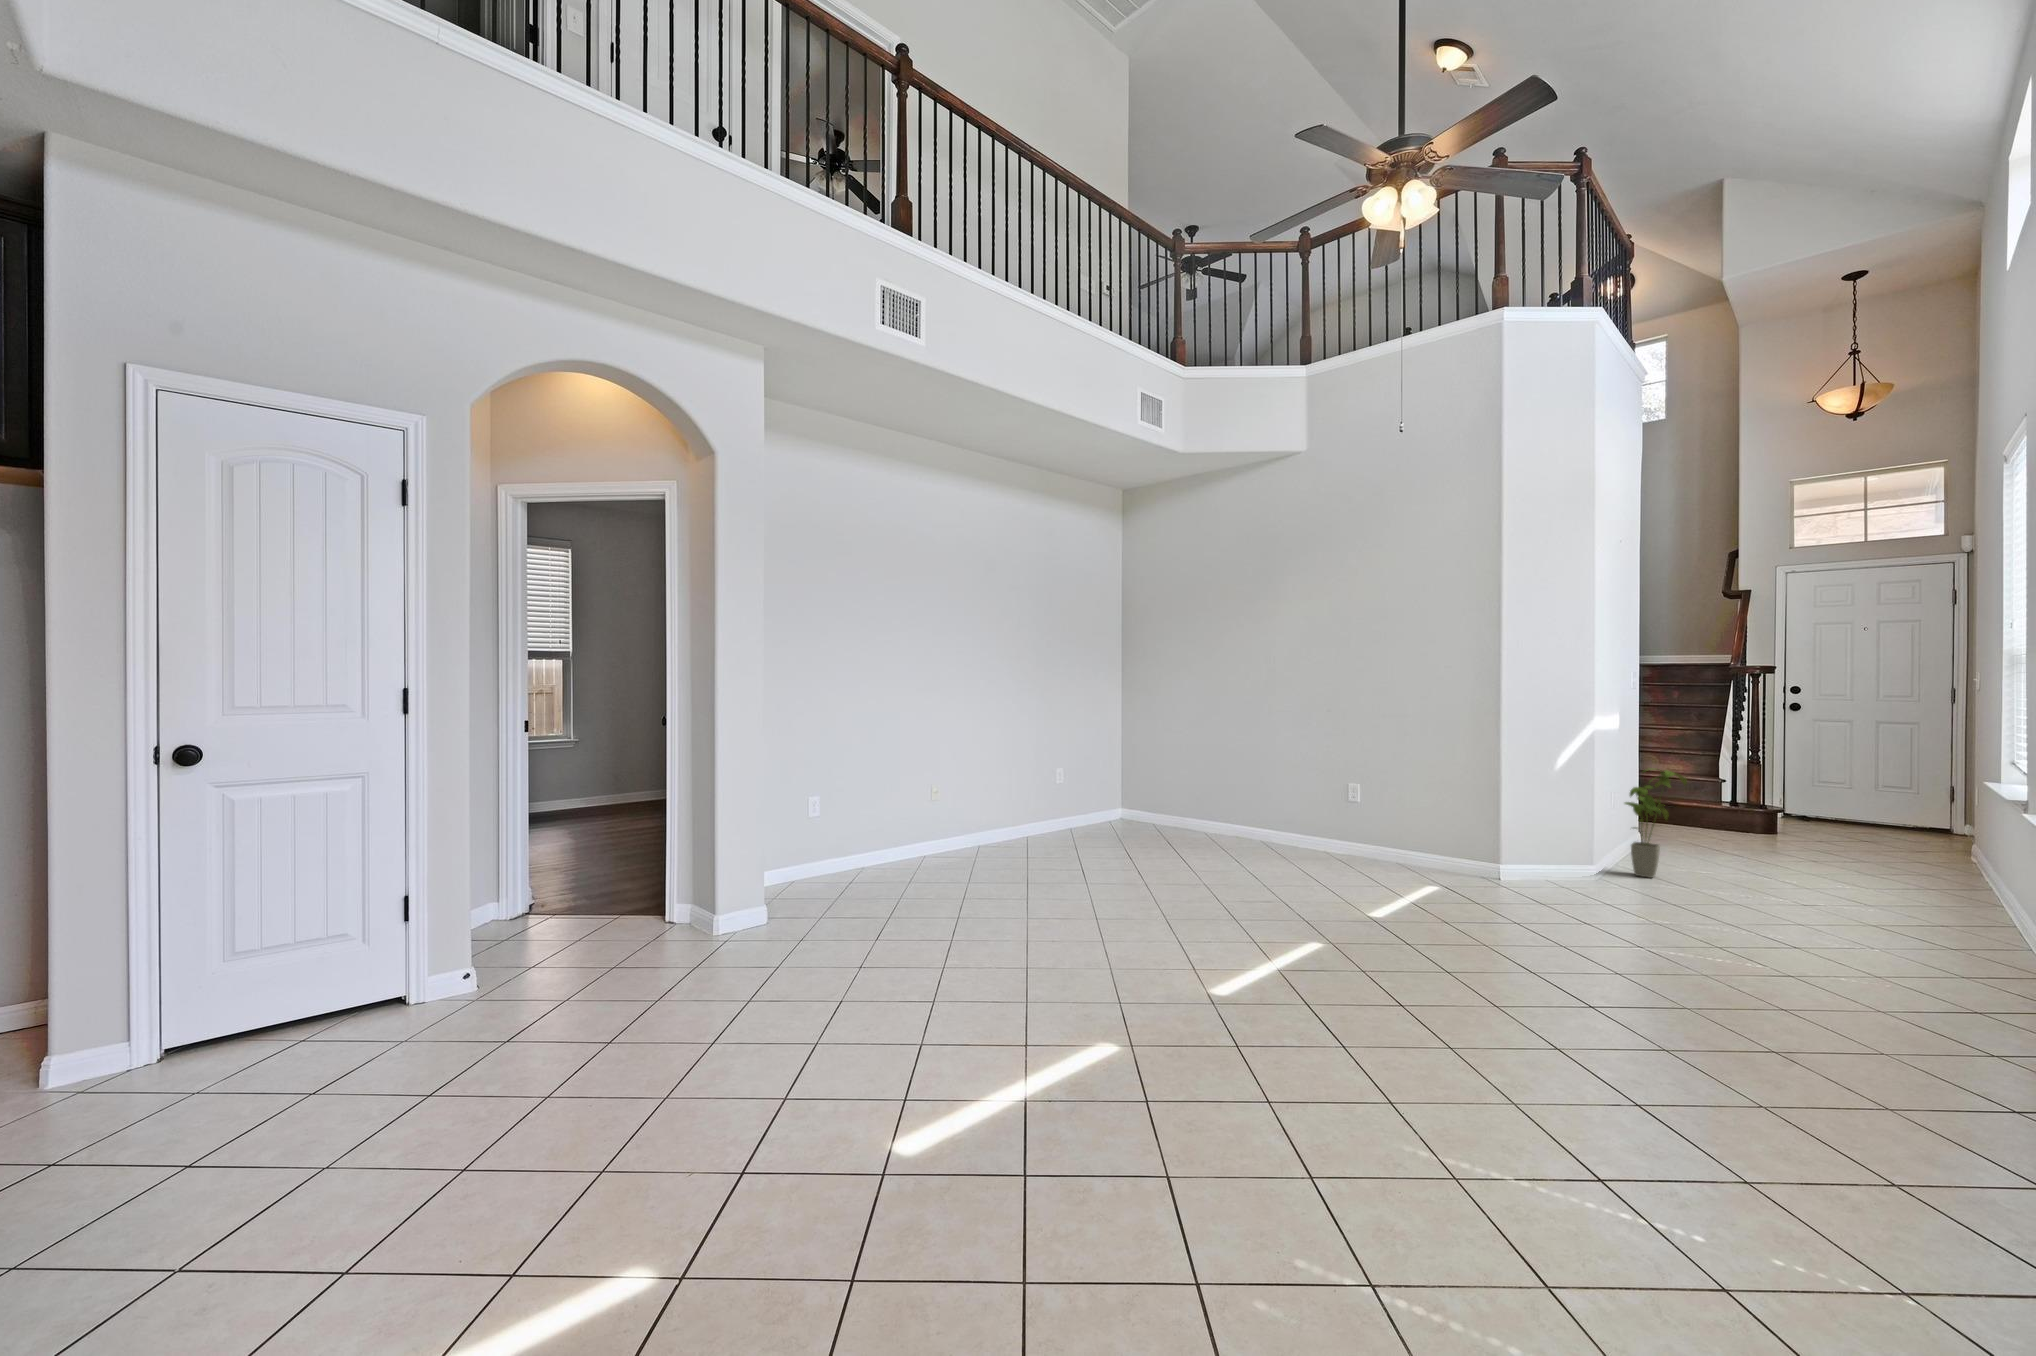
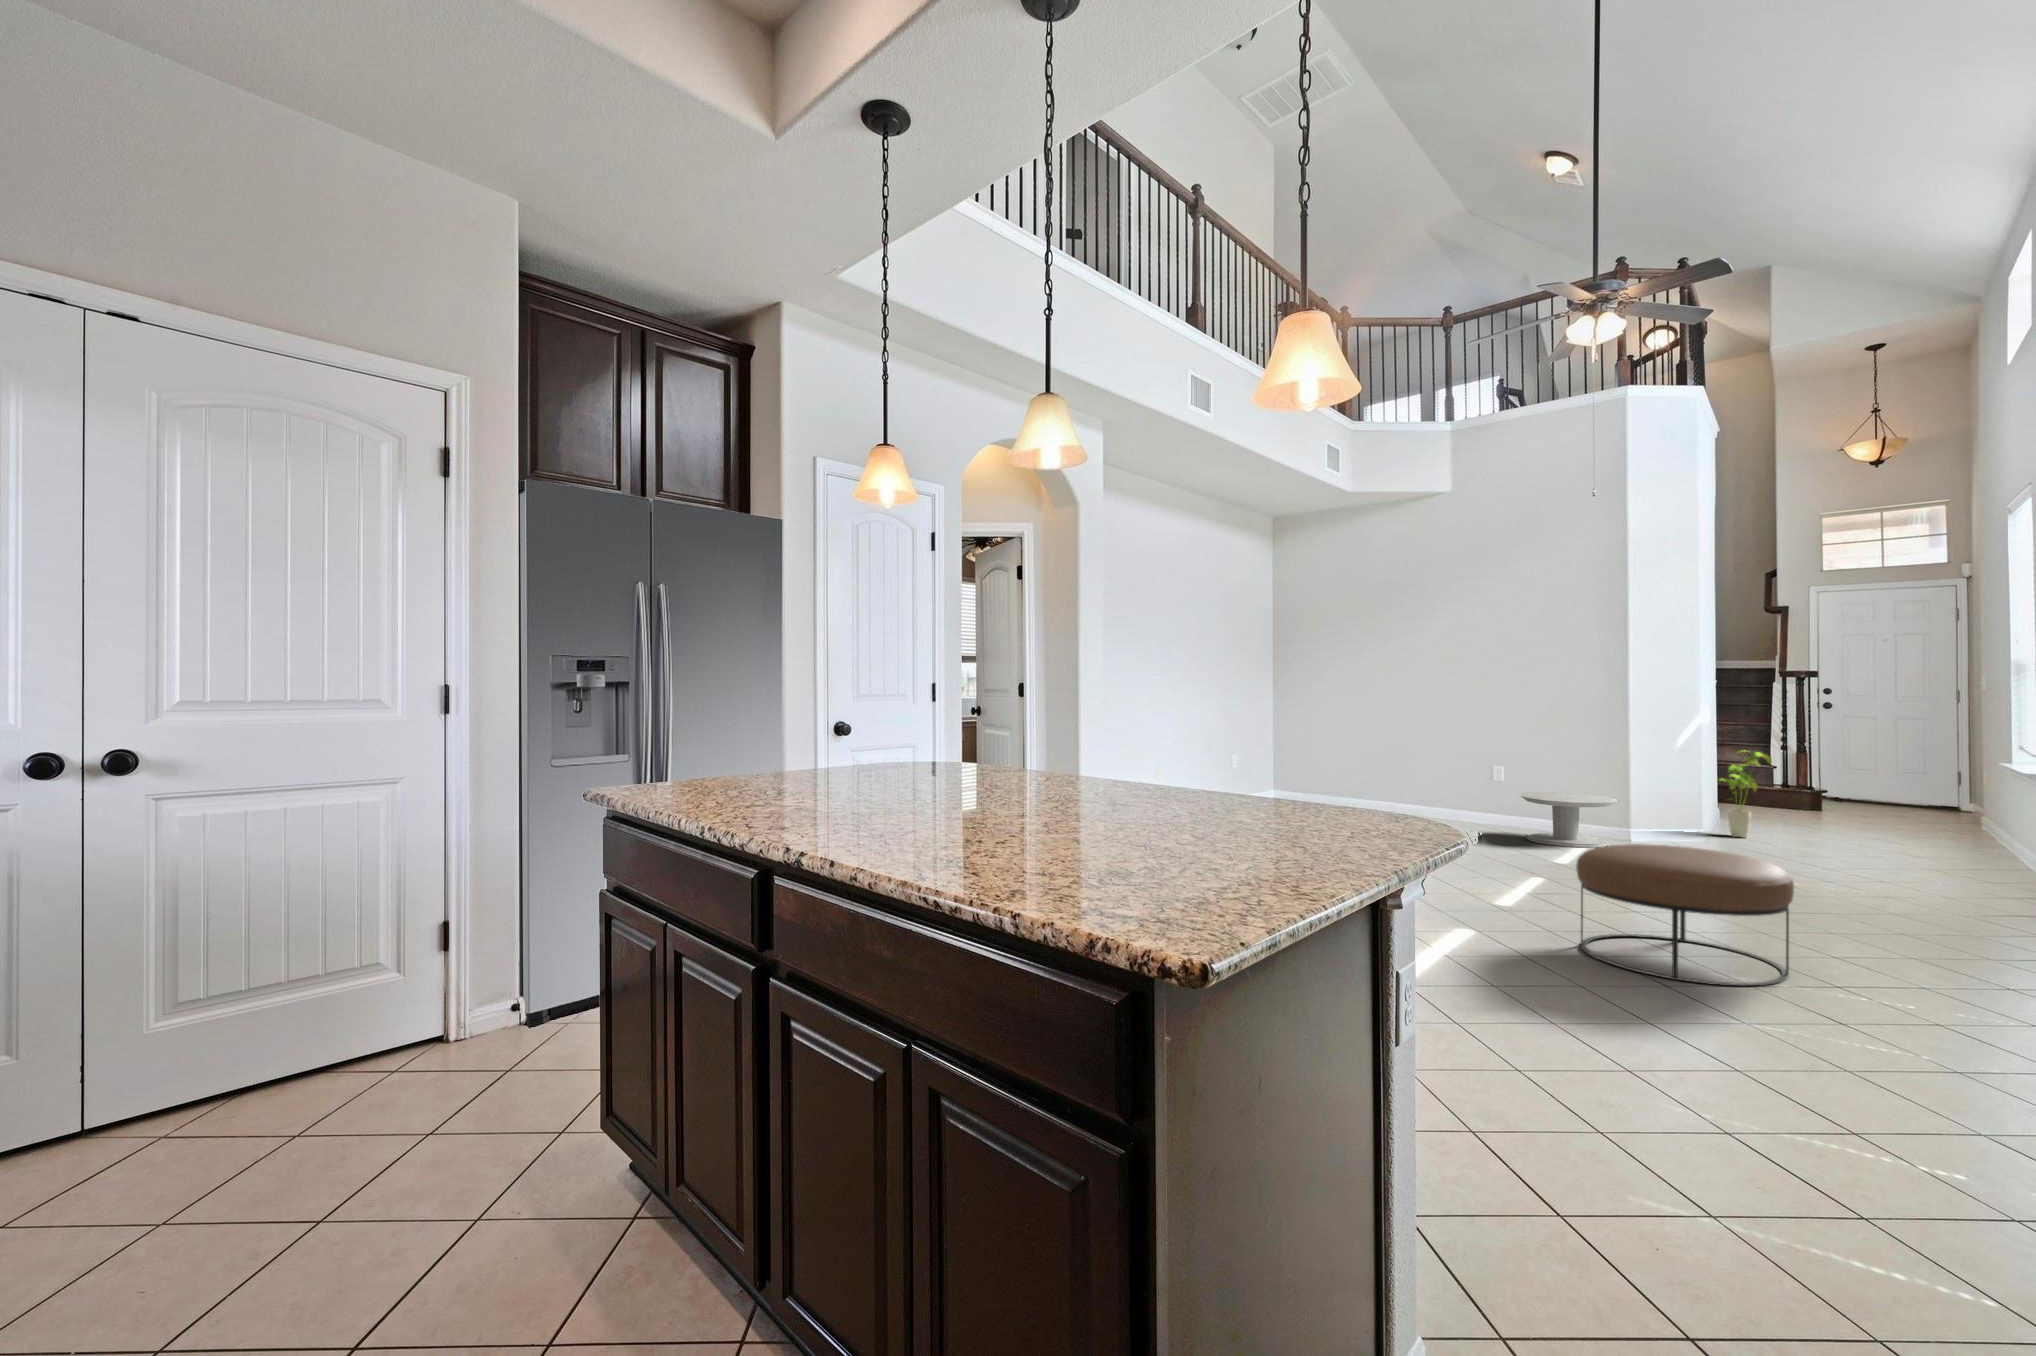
side table: none [1360,816,1478,891] -> present [1519,792,1617,848]
ottoman: none [1233,937,1539,1213] -> present [1576,844,1794,986]

